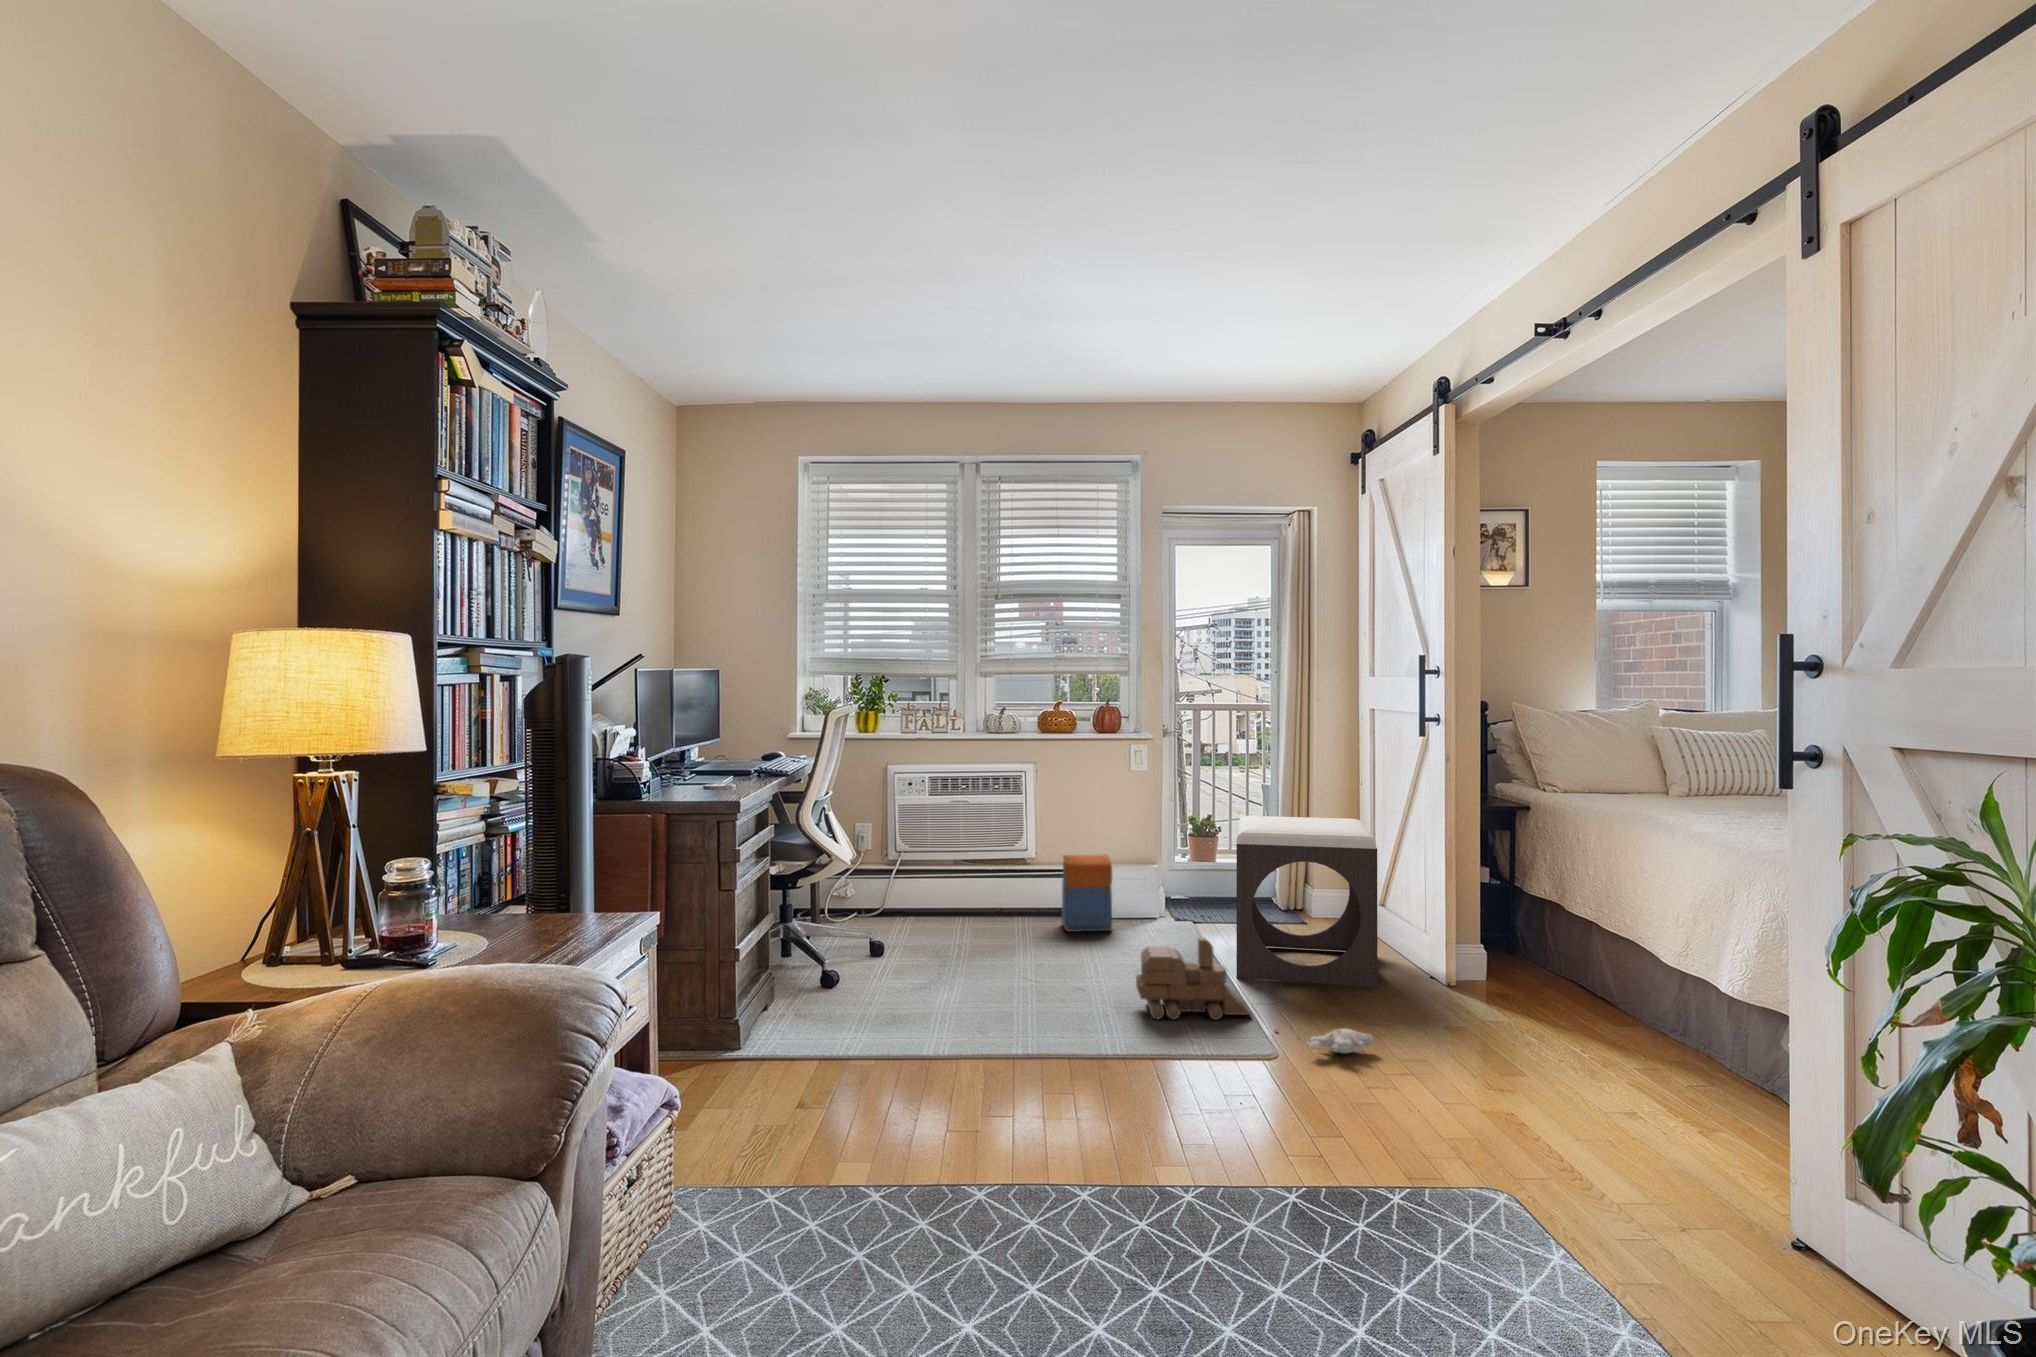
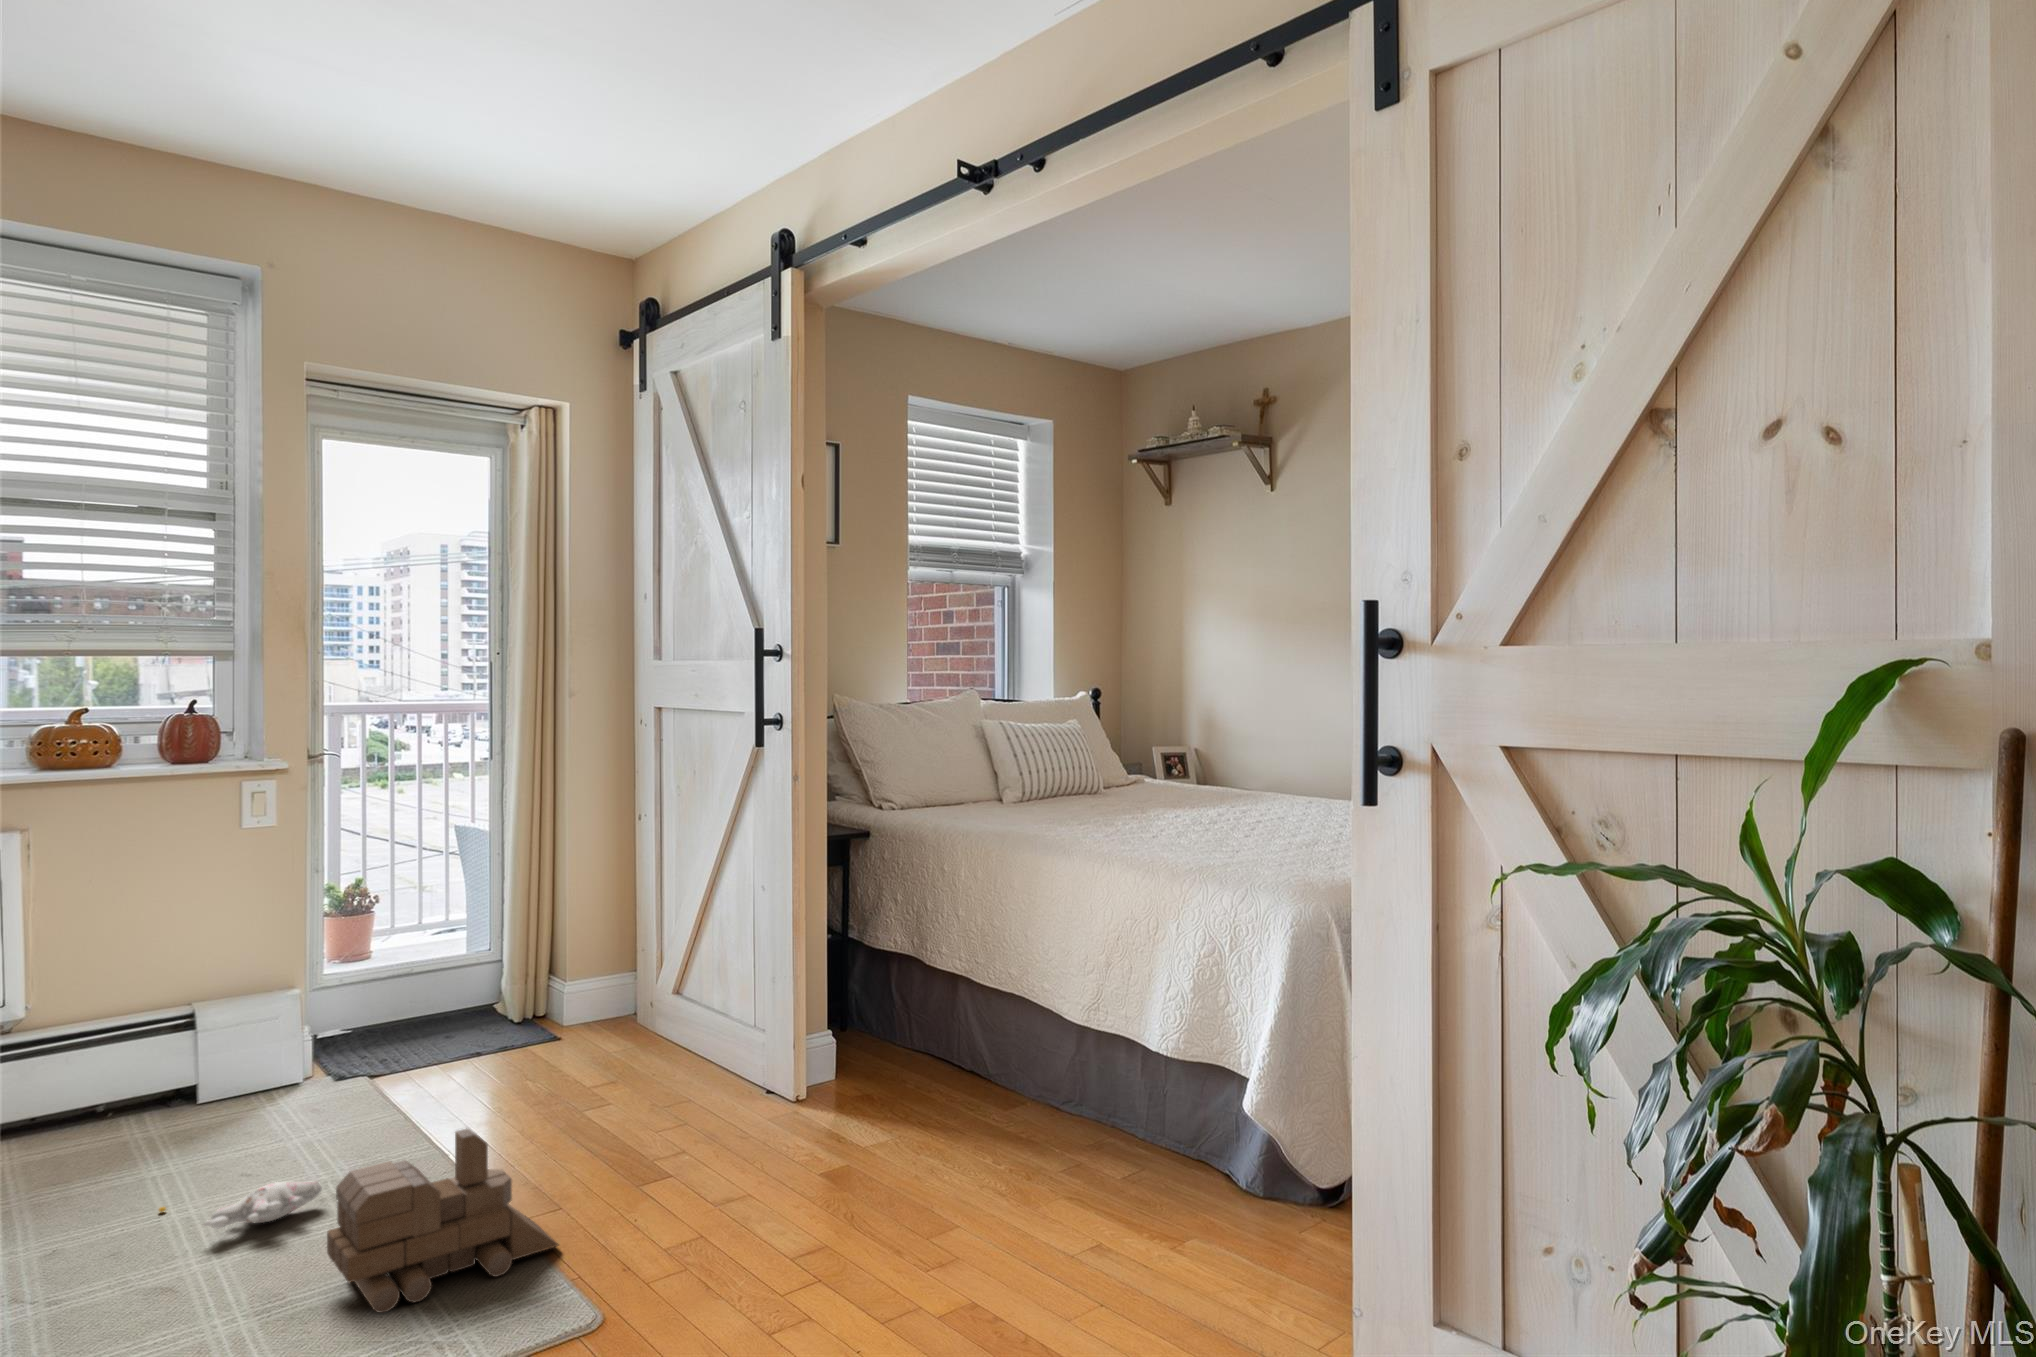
footstool: present [1236,816,1377,987] -> none [467,874,718,1170]
backpack: present [1062,855,1112,932] -> none [95,985,214,1147]
plush toy: present [1275,1029,1374,1053] -> present [159,1181,322,1229]

